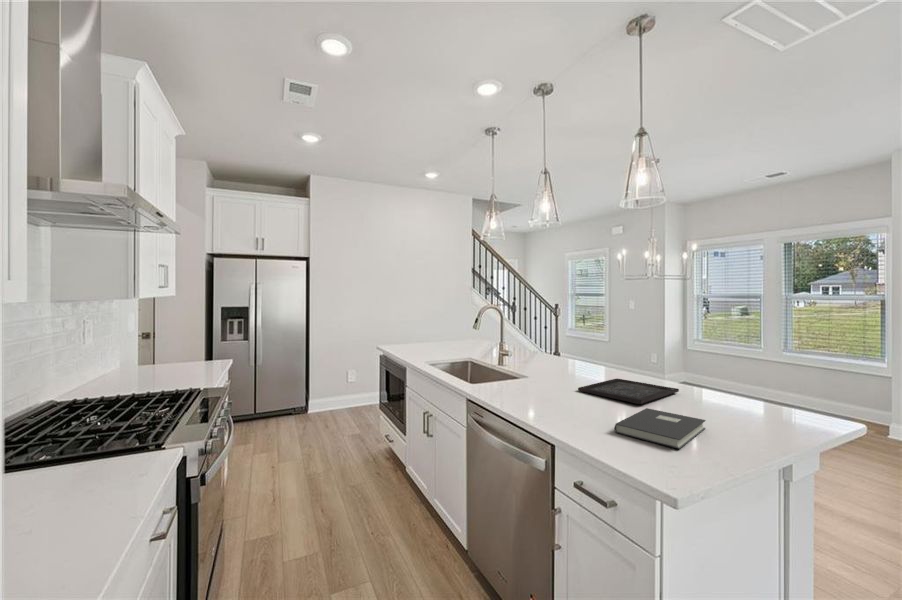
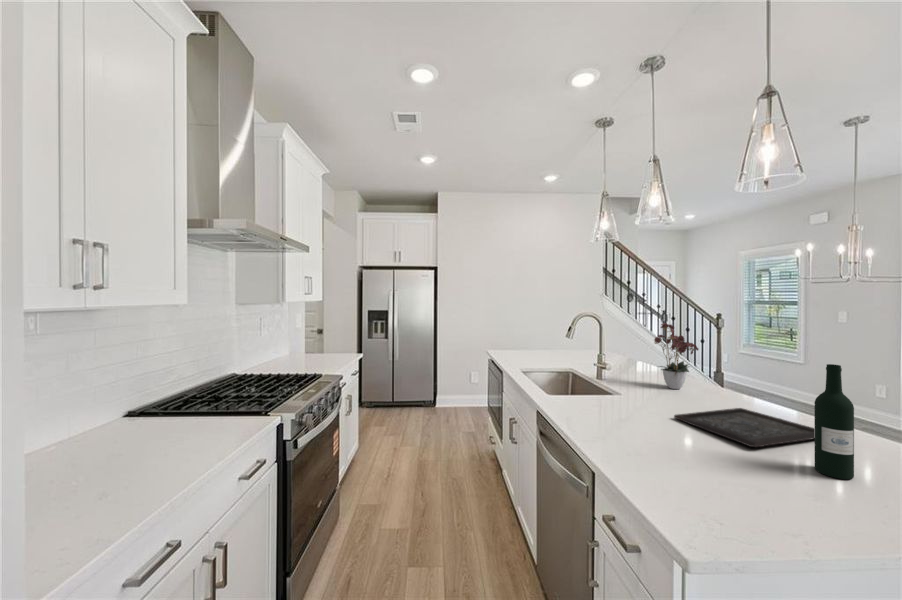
flower arrangement: none [545,311,586,369] -> present [654,323,698,389]
wine bottle: none [679,337,702,417] -> present [814,364,854,479]
book: present [614,408,706,449] -> none [689,455,847,524]

